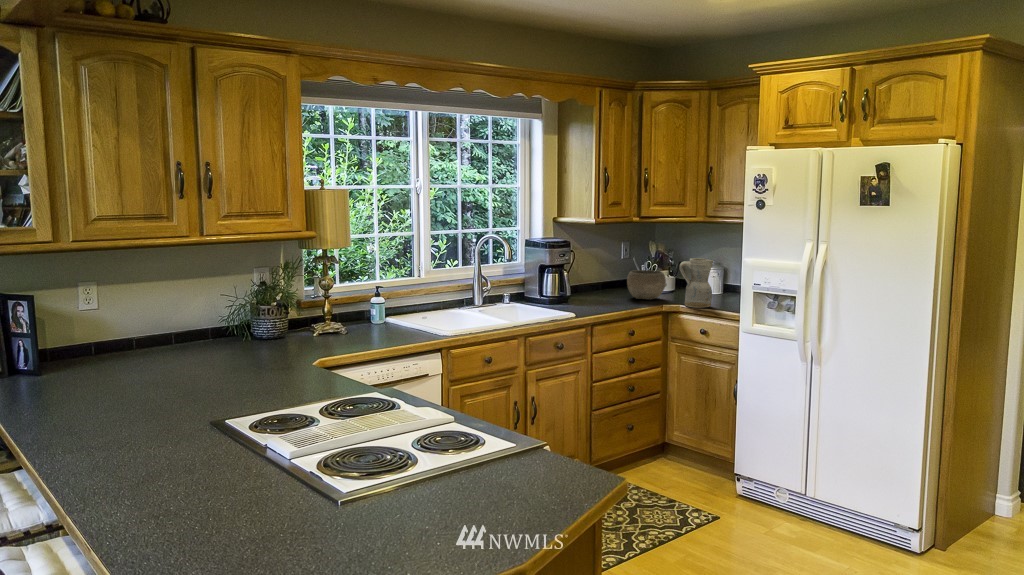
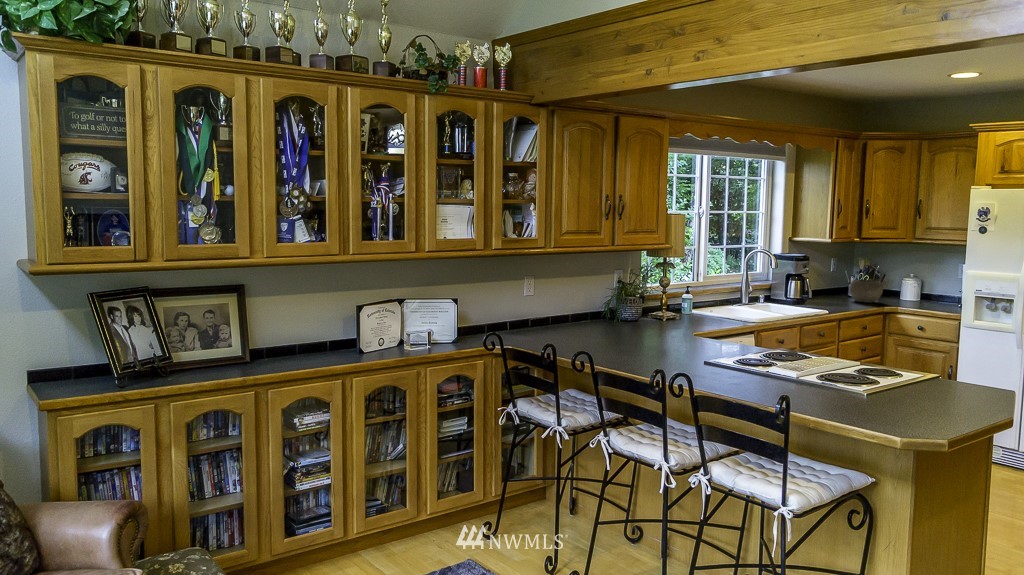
ceramic pitcher: present [679,258,713,308] -> none [900,271,929,309]

